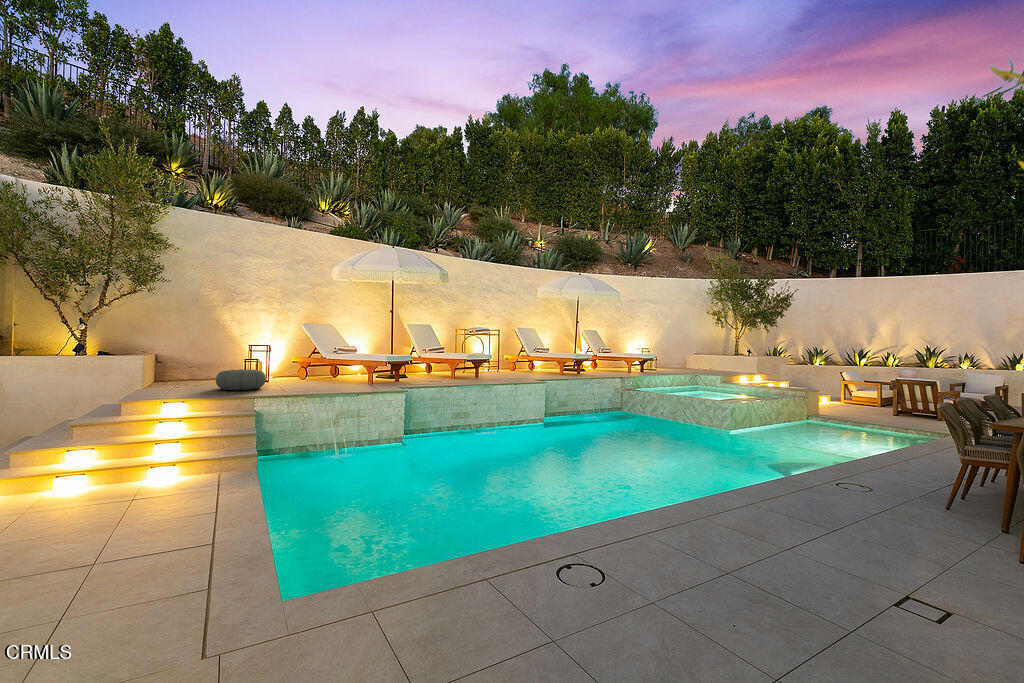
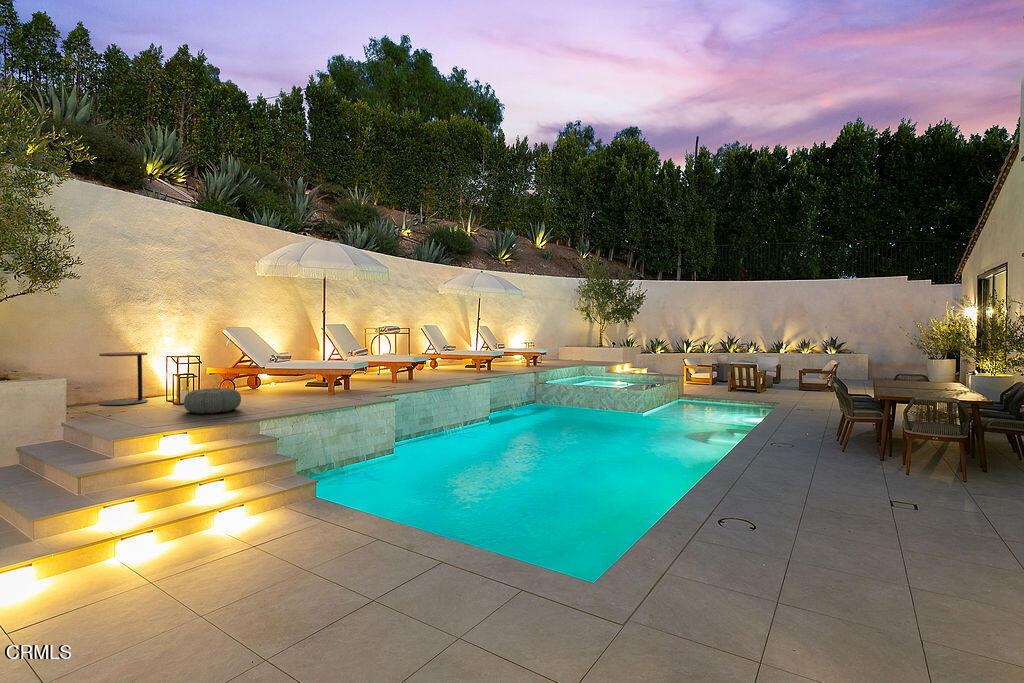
side table: none [188,339,226,381] -> present [99,352,148,406]

